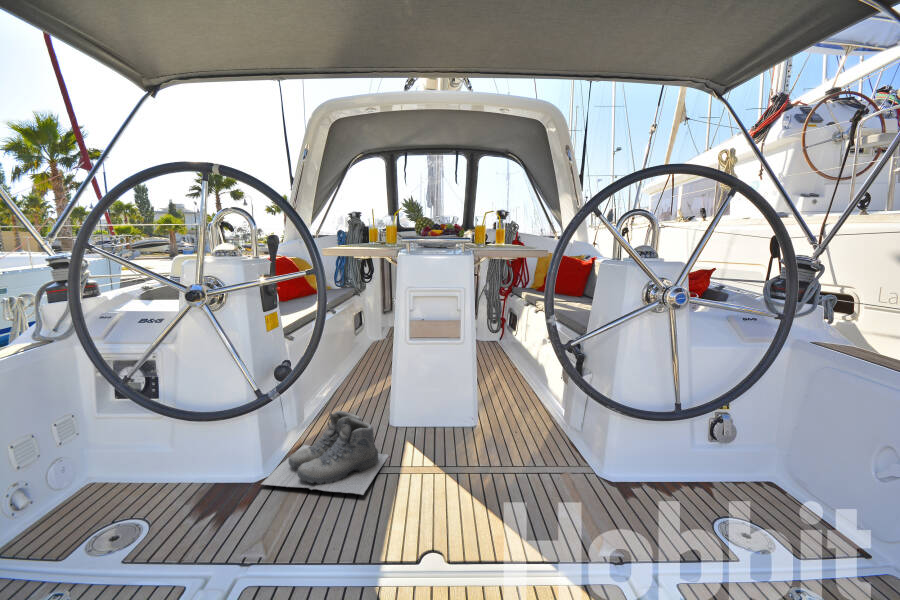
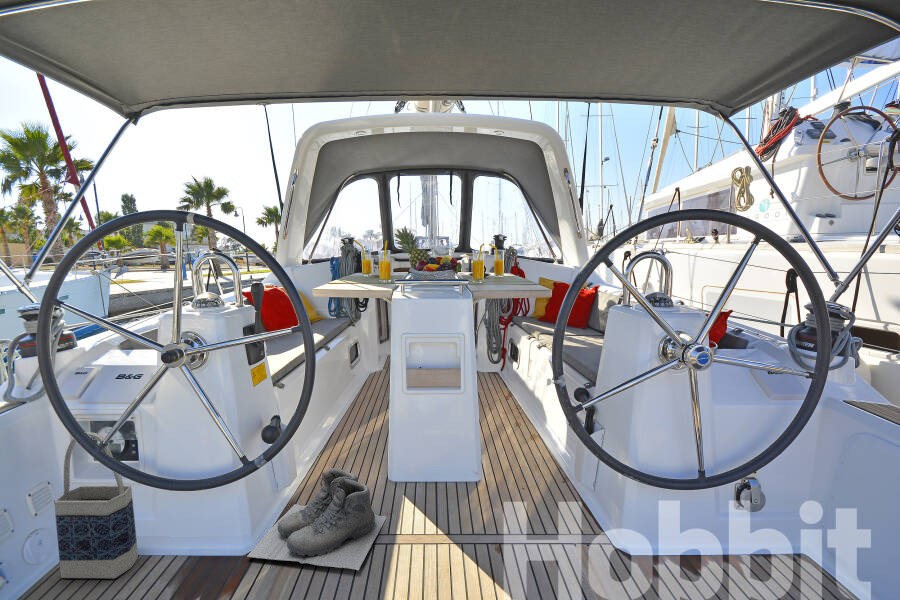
bag: none [84,368,161,501] -> present [54,432,138,578]

